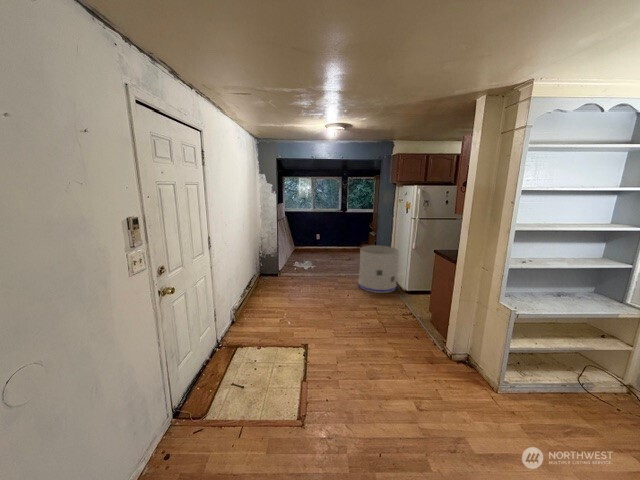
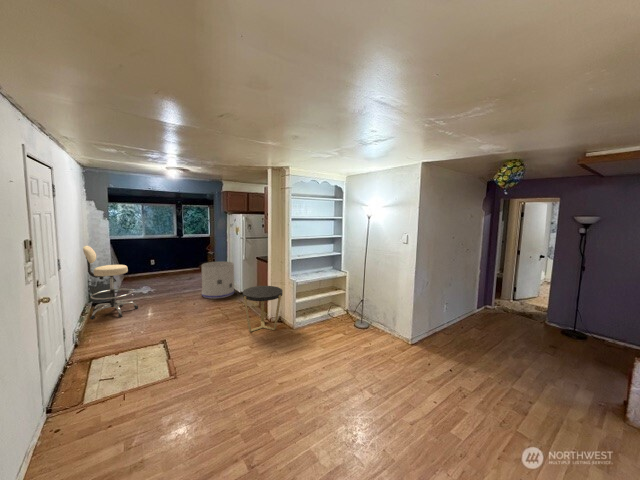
stool: none [252,218,296,295] -> present [83,246,138,320]
side table: none [411,298,483,382] -> present [243,286,282,332]

